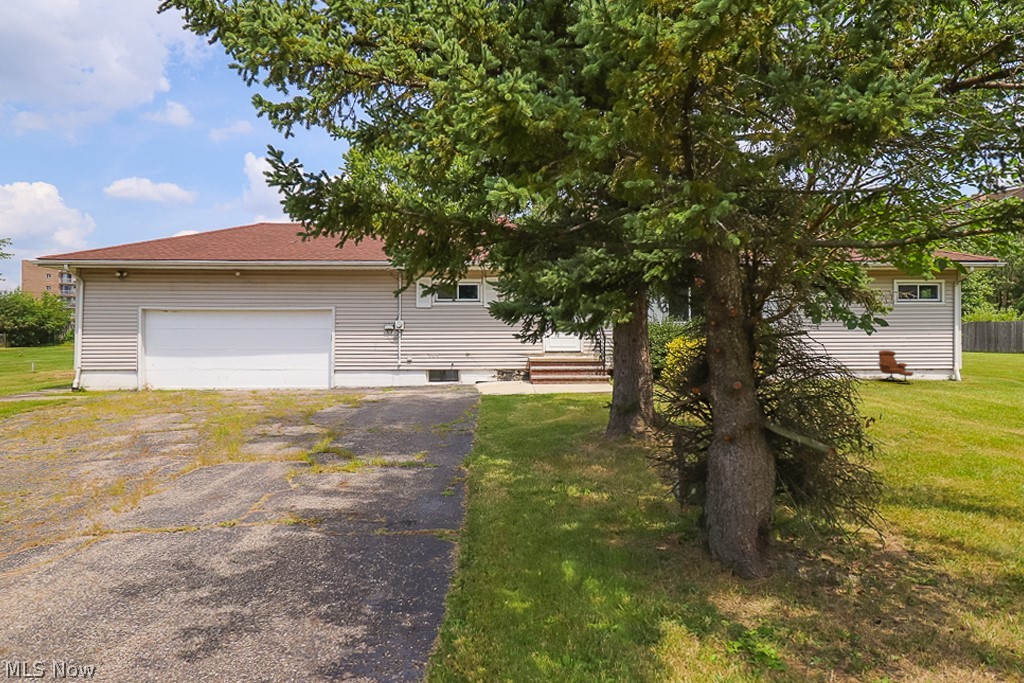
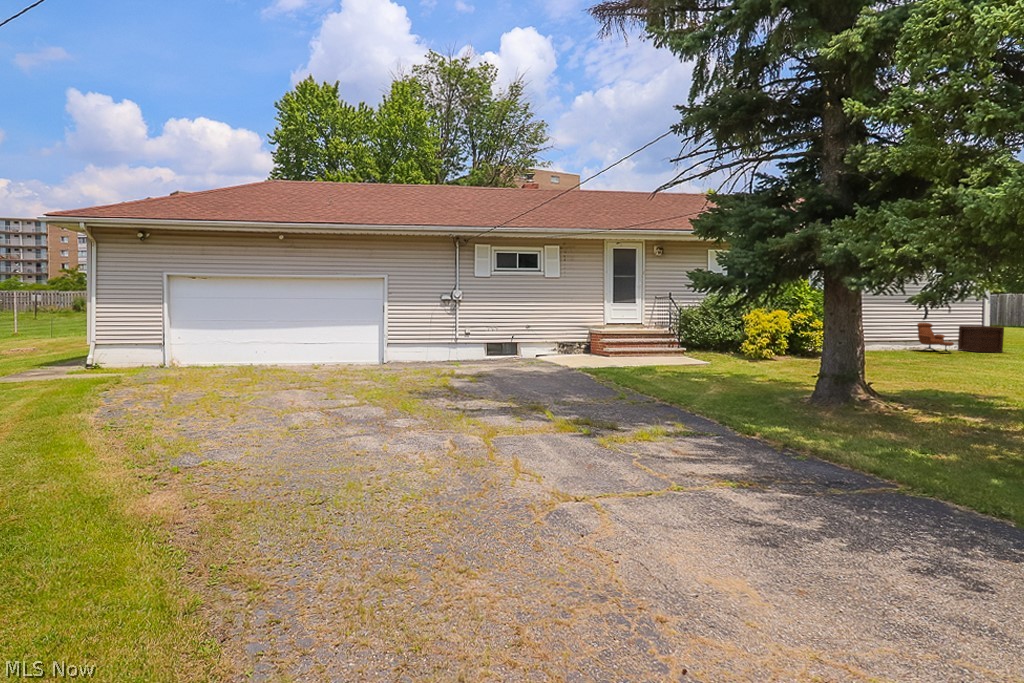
wooden crate: none [925,354,974,383] -> present [958,326,1004,352]

